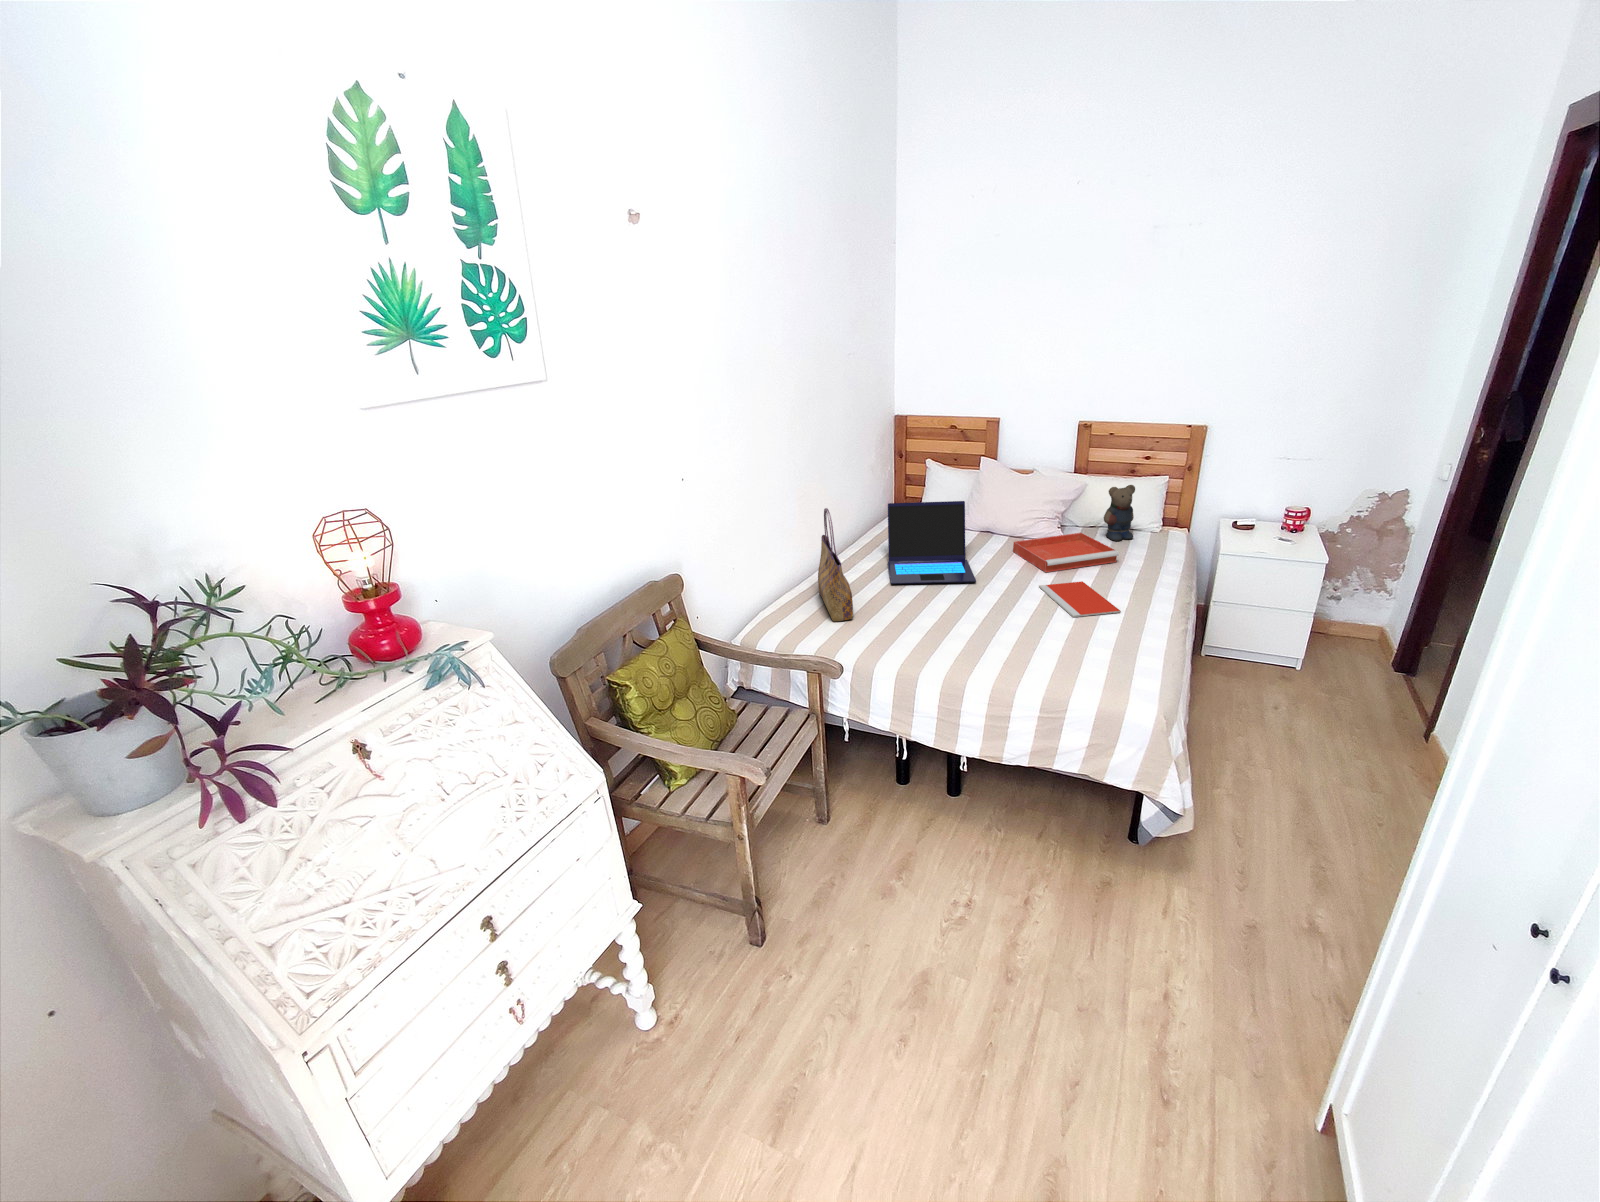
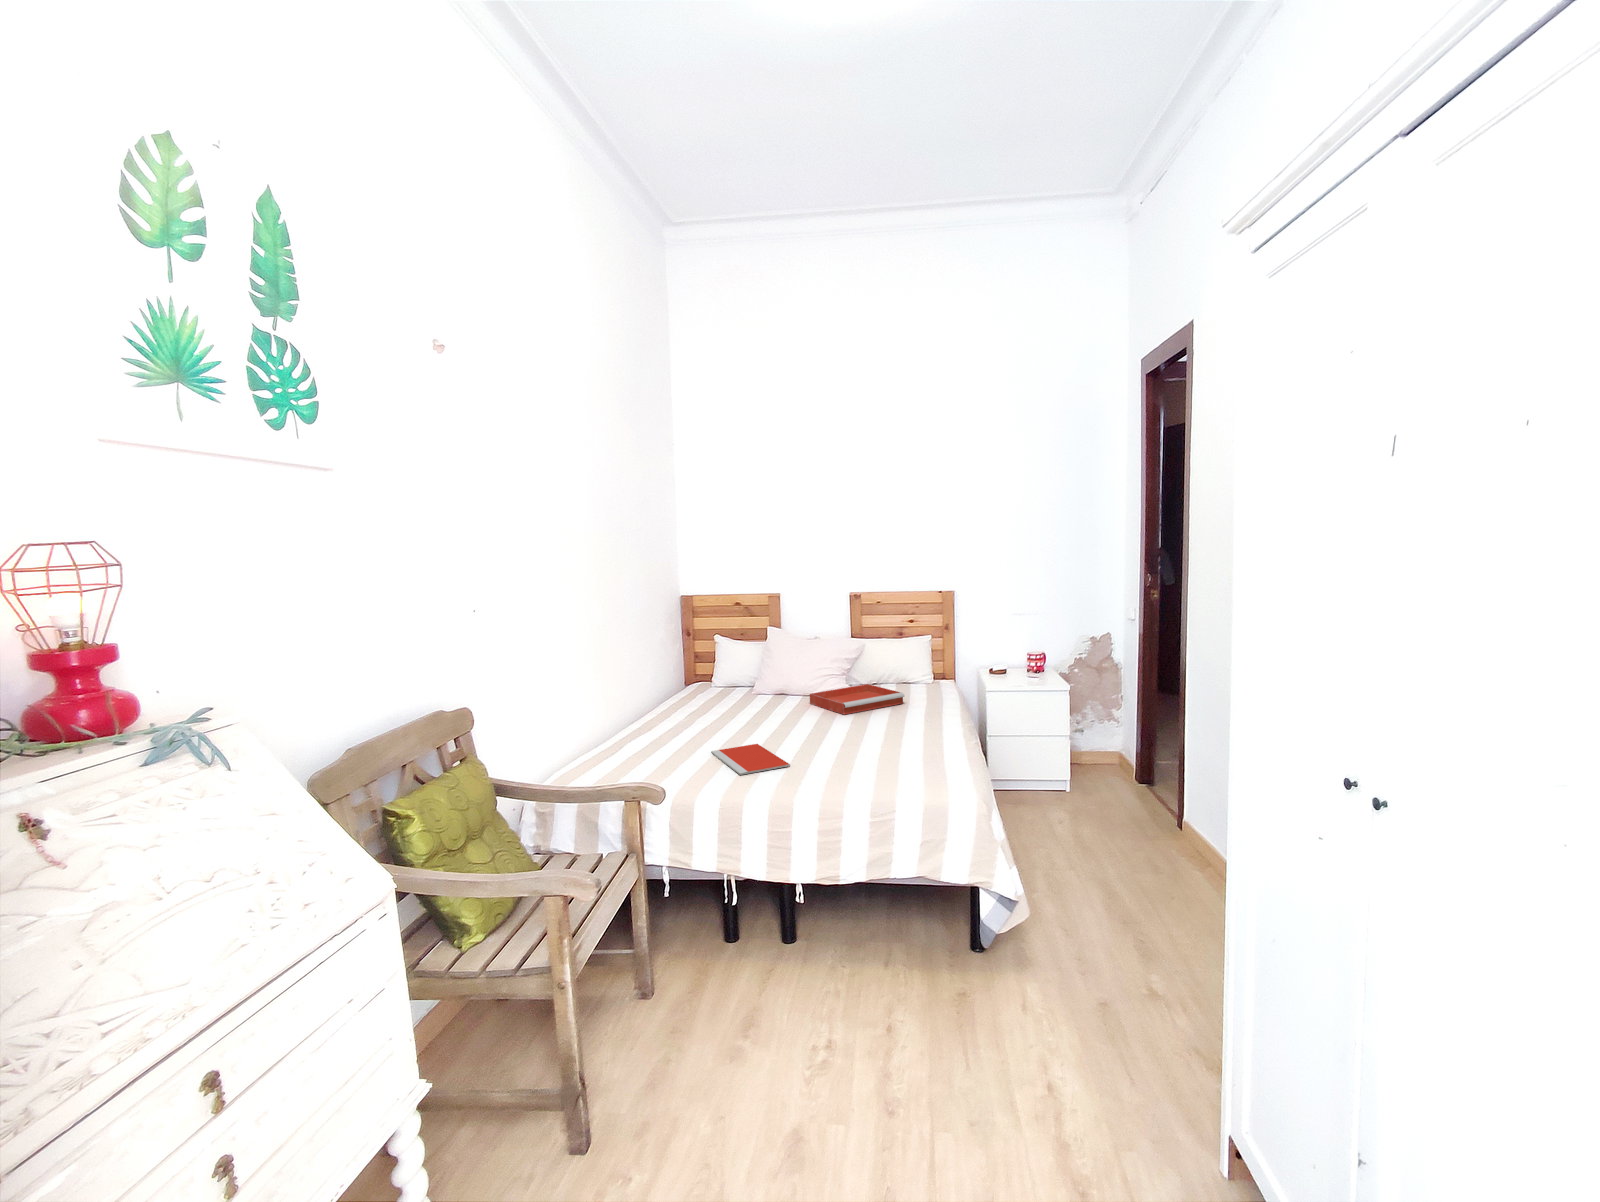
teddy bear: present [1104,485,1135,541] -> none [885,639,912,690]
laptop: present [888,501,976,584] -> none [687,655,782,734]
tote bag: present [818,508,853,621] -> none [622,649,665,767]
notebook: present [1039,581,1121,617] -> present [711,744,790,775]

